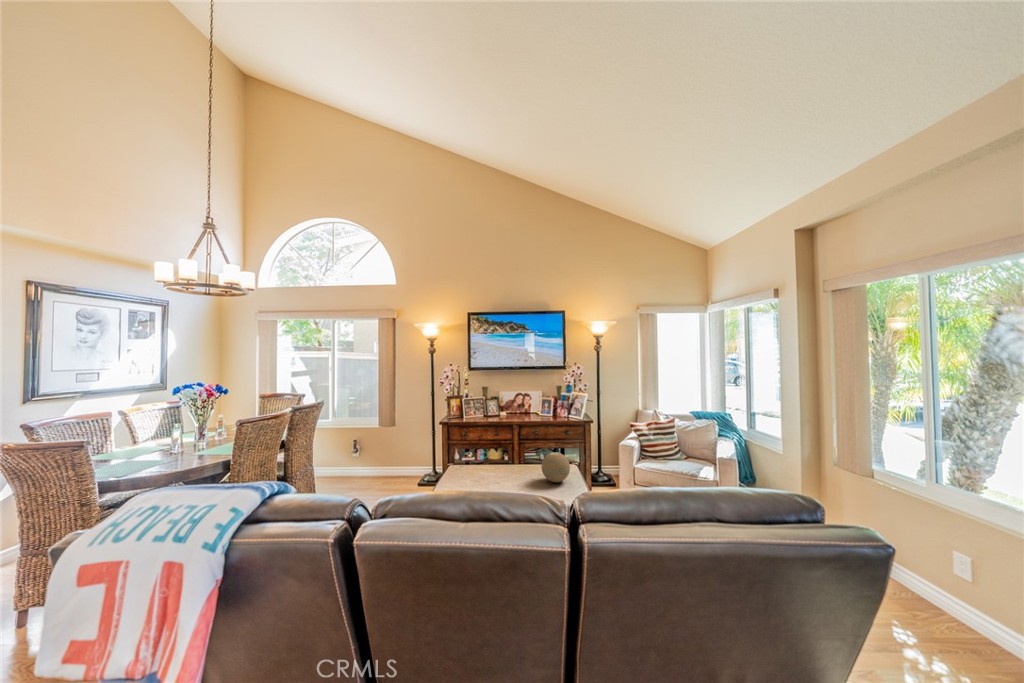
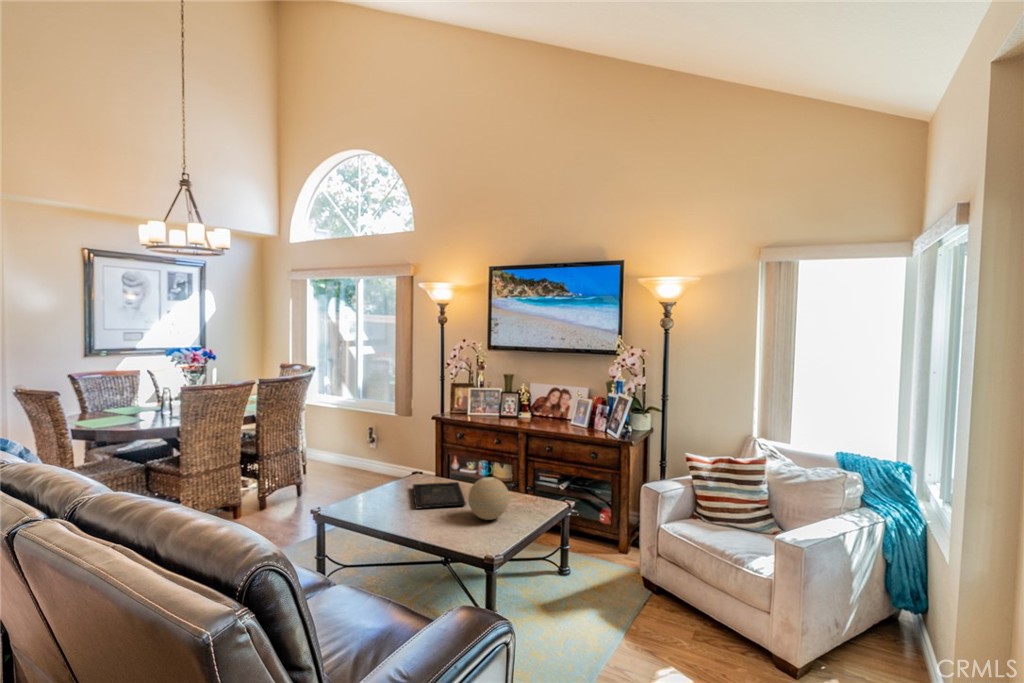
tray: none [475,464,530,486] -> present [413,482,466,508]

